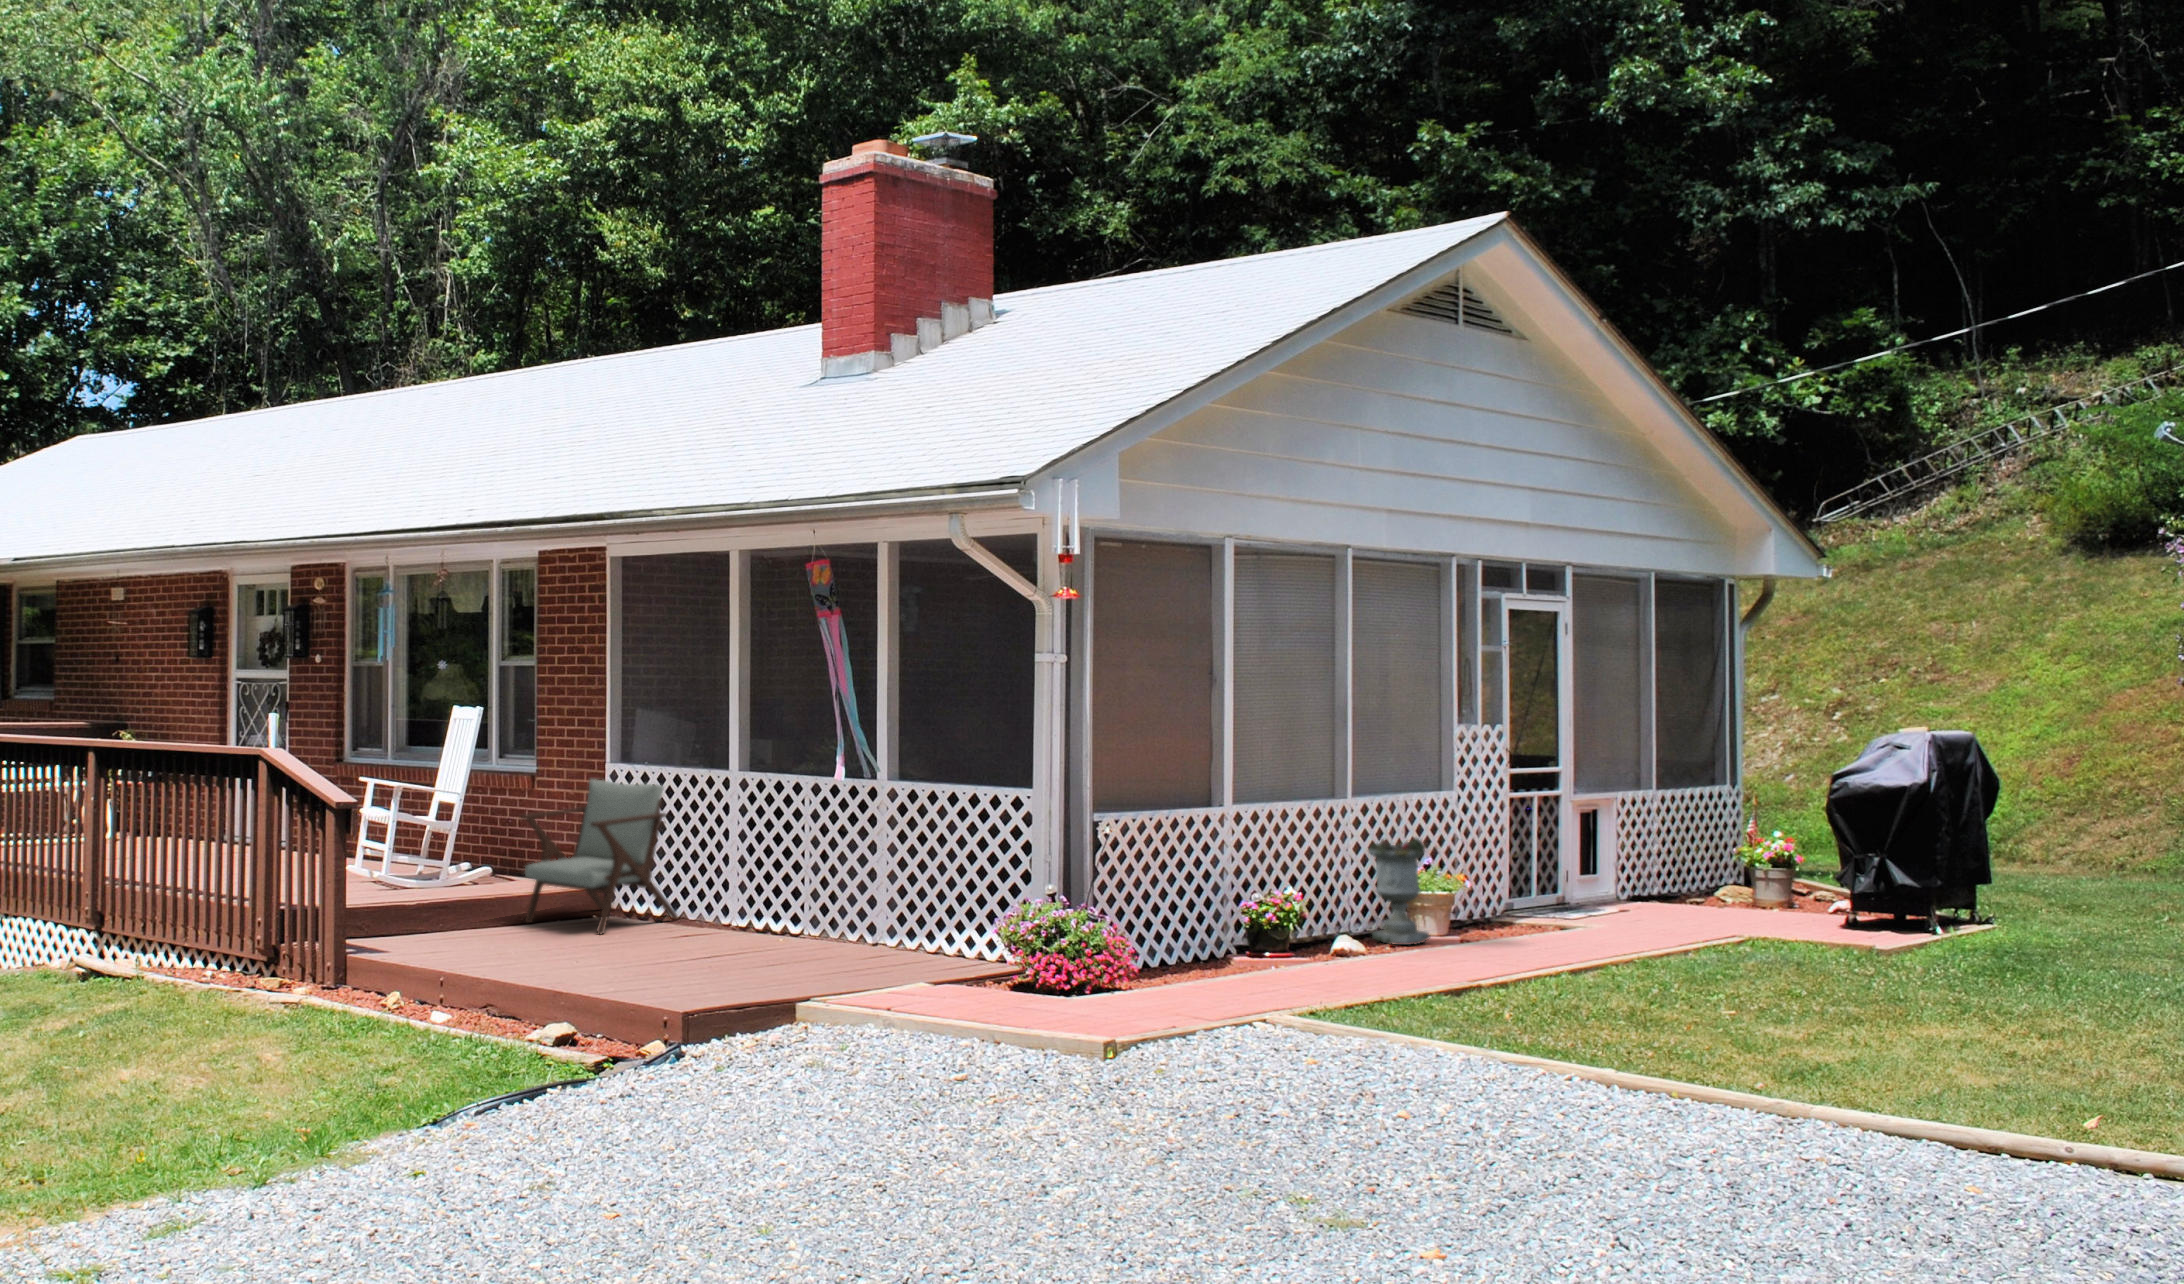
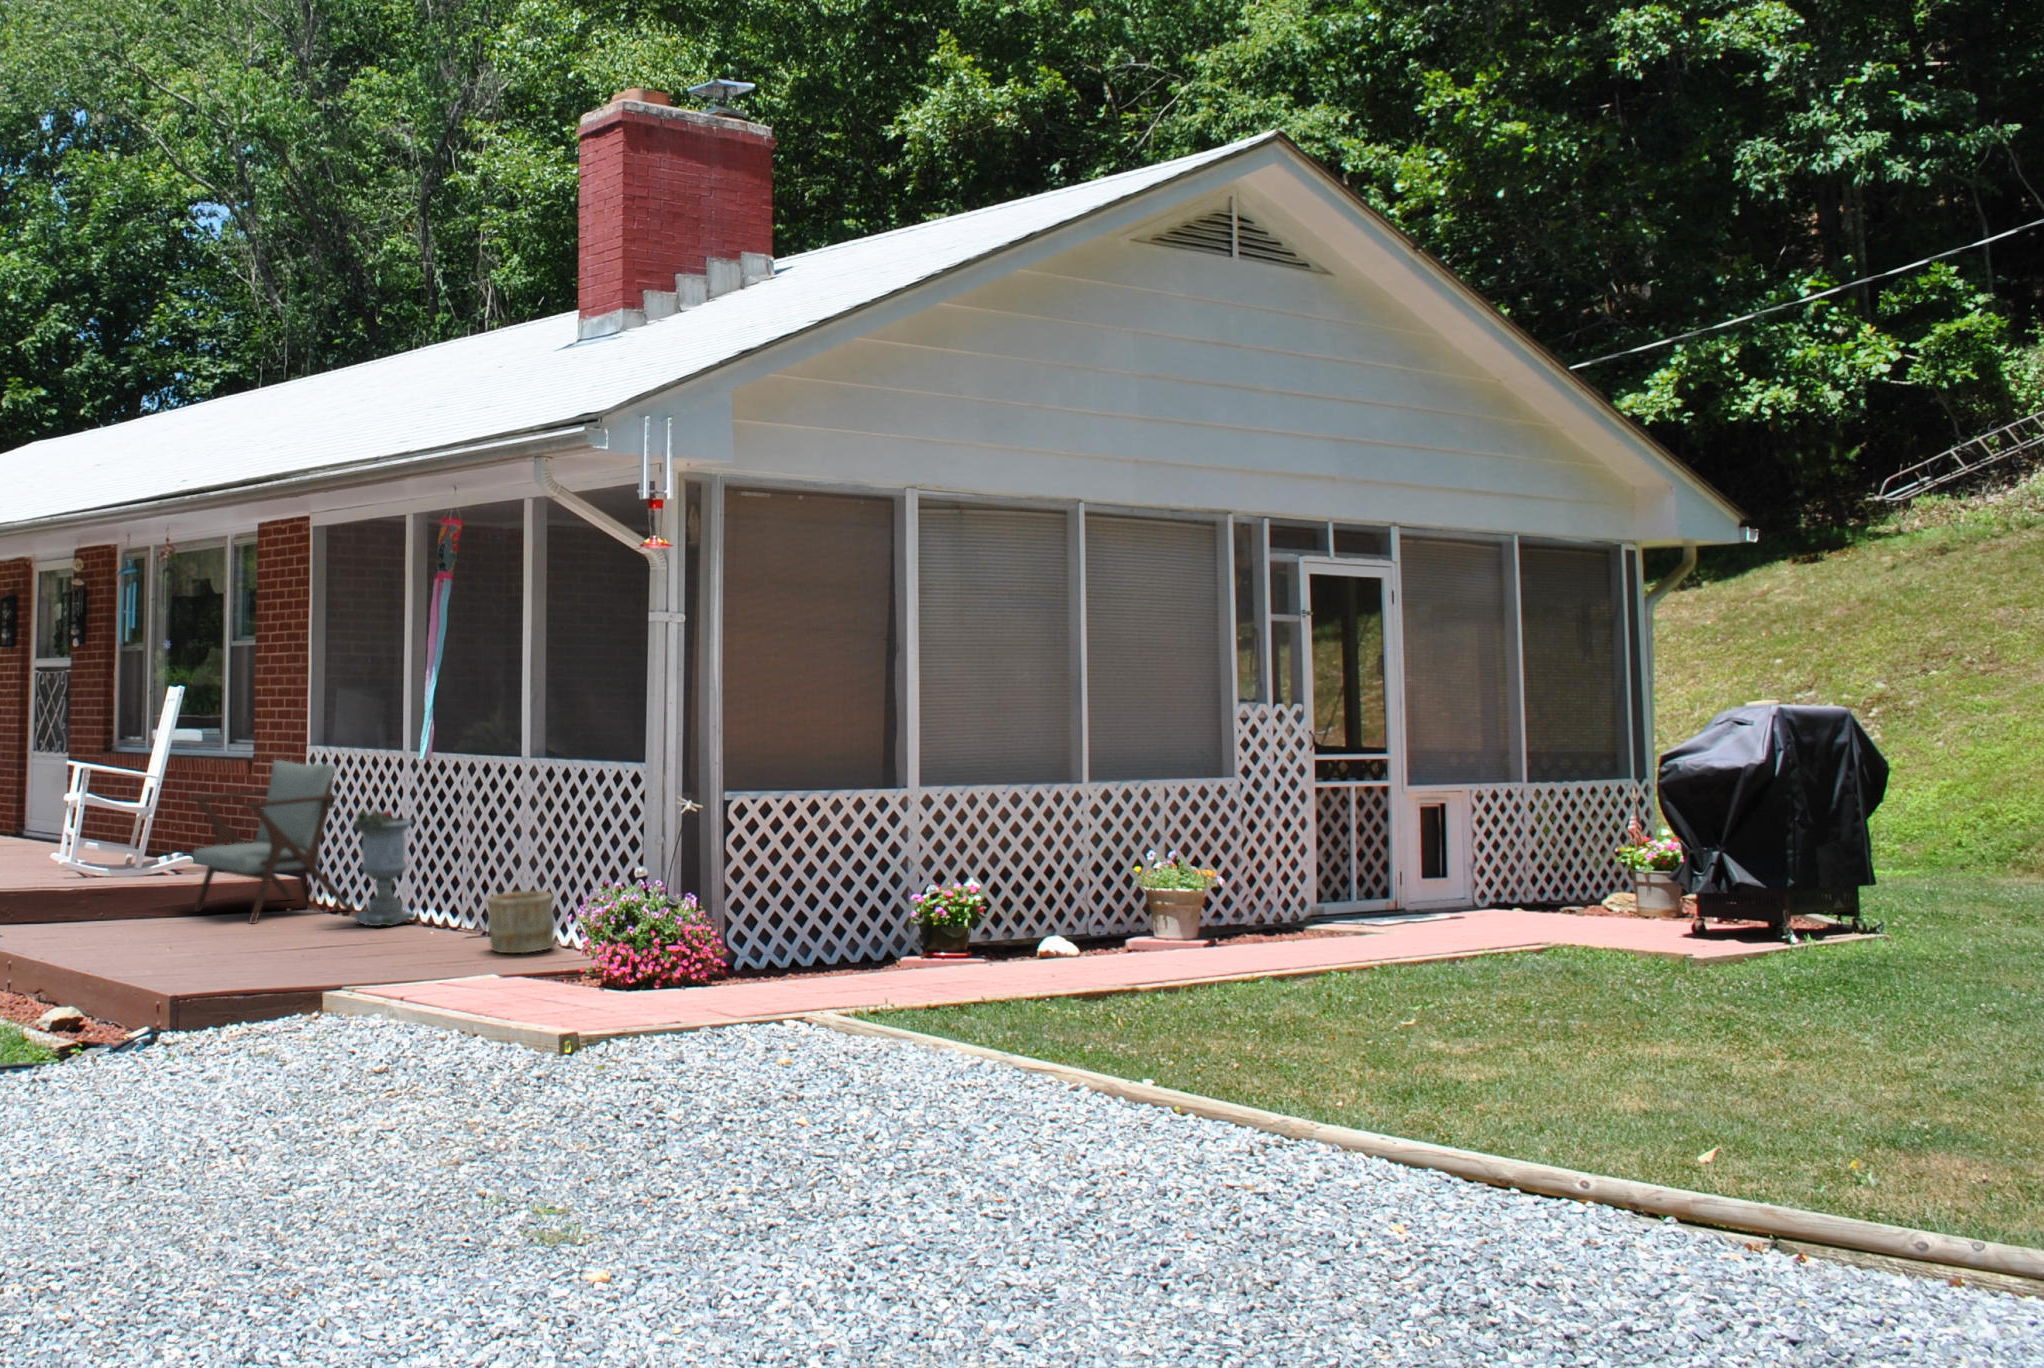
planter: present [1368,838,1430,945] -> present [353,809,415,926]
wooden bucket: none [862,903,925,961] -> present [485,891,555,953]

